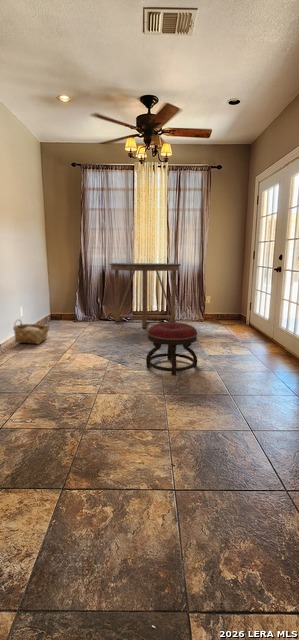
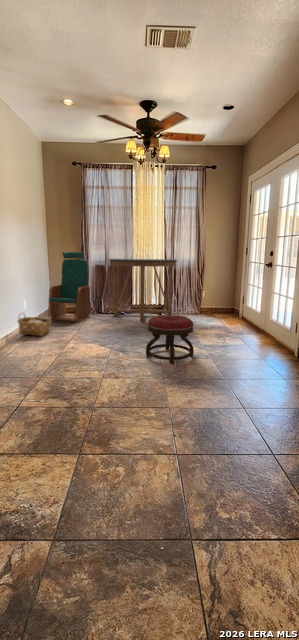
armchair: none [47,256,91,329] -> present [48,252,90,322]

